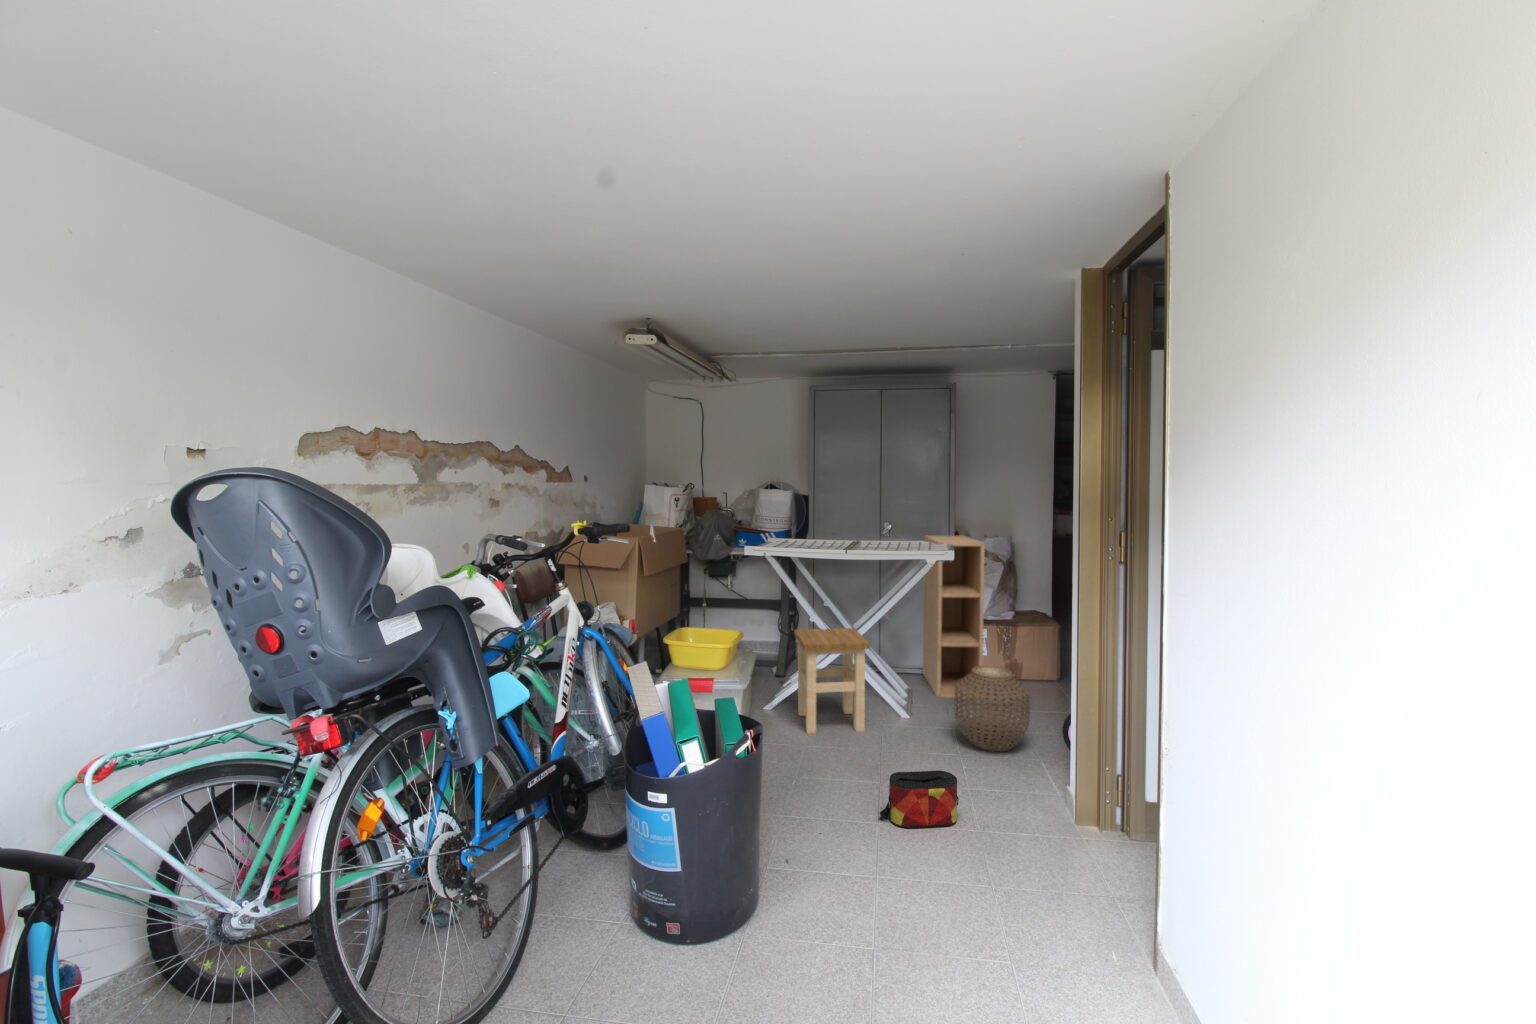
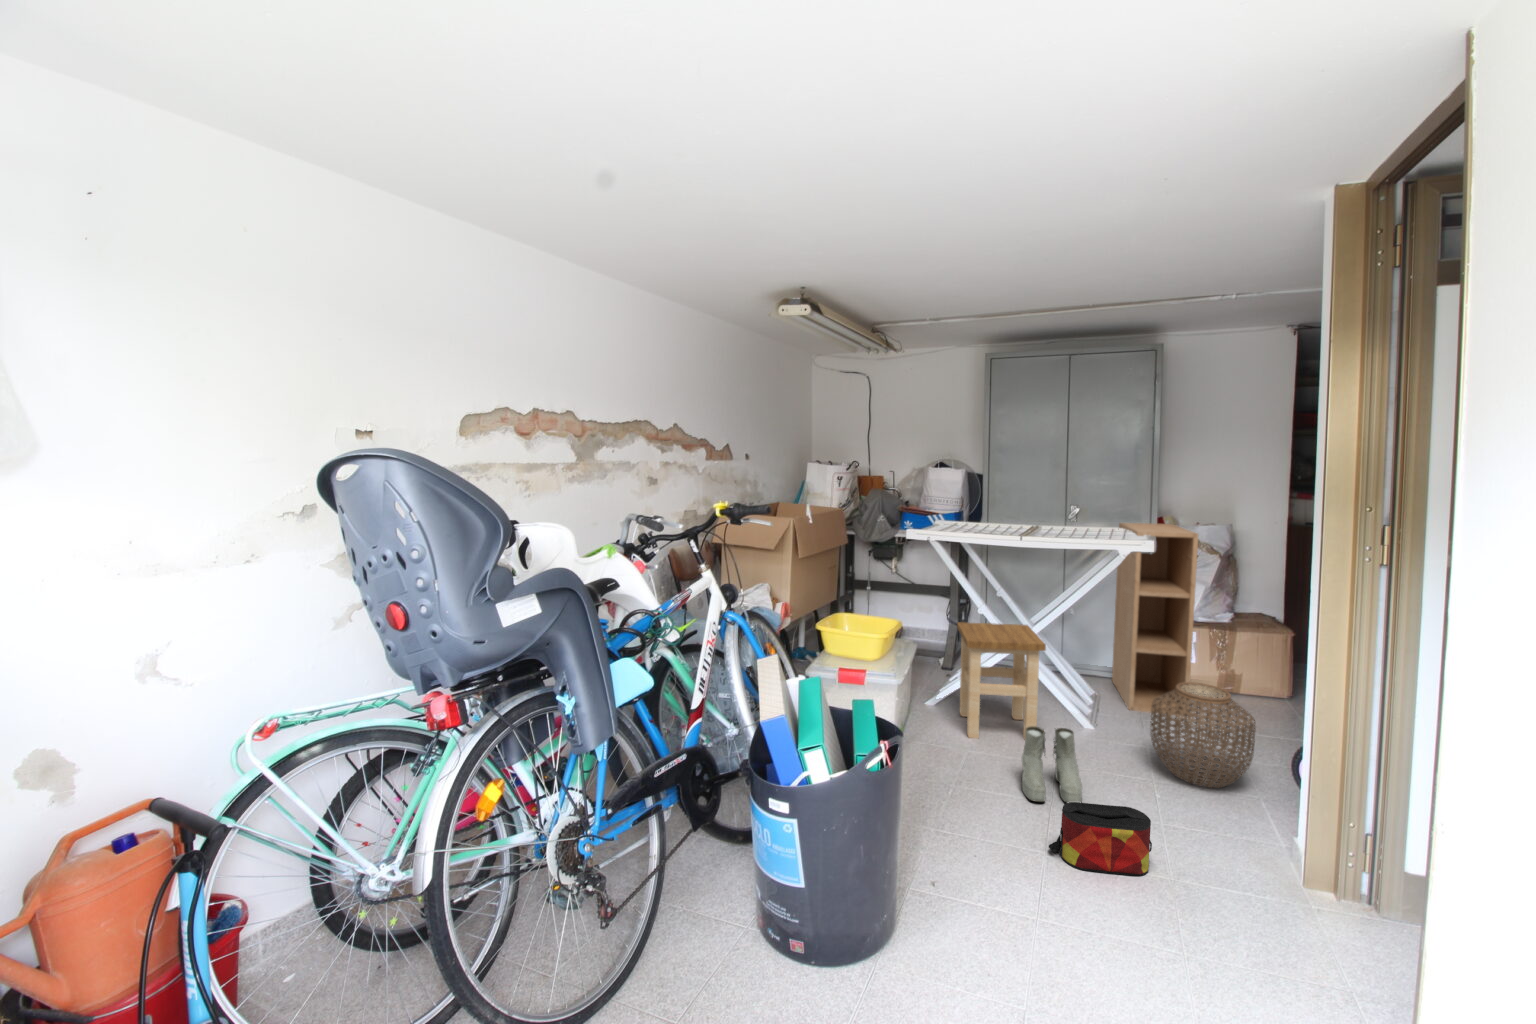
boots: none [854,713,904,779] -> present [1022,726,1082,803]

